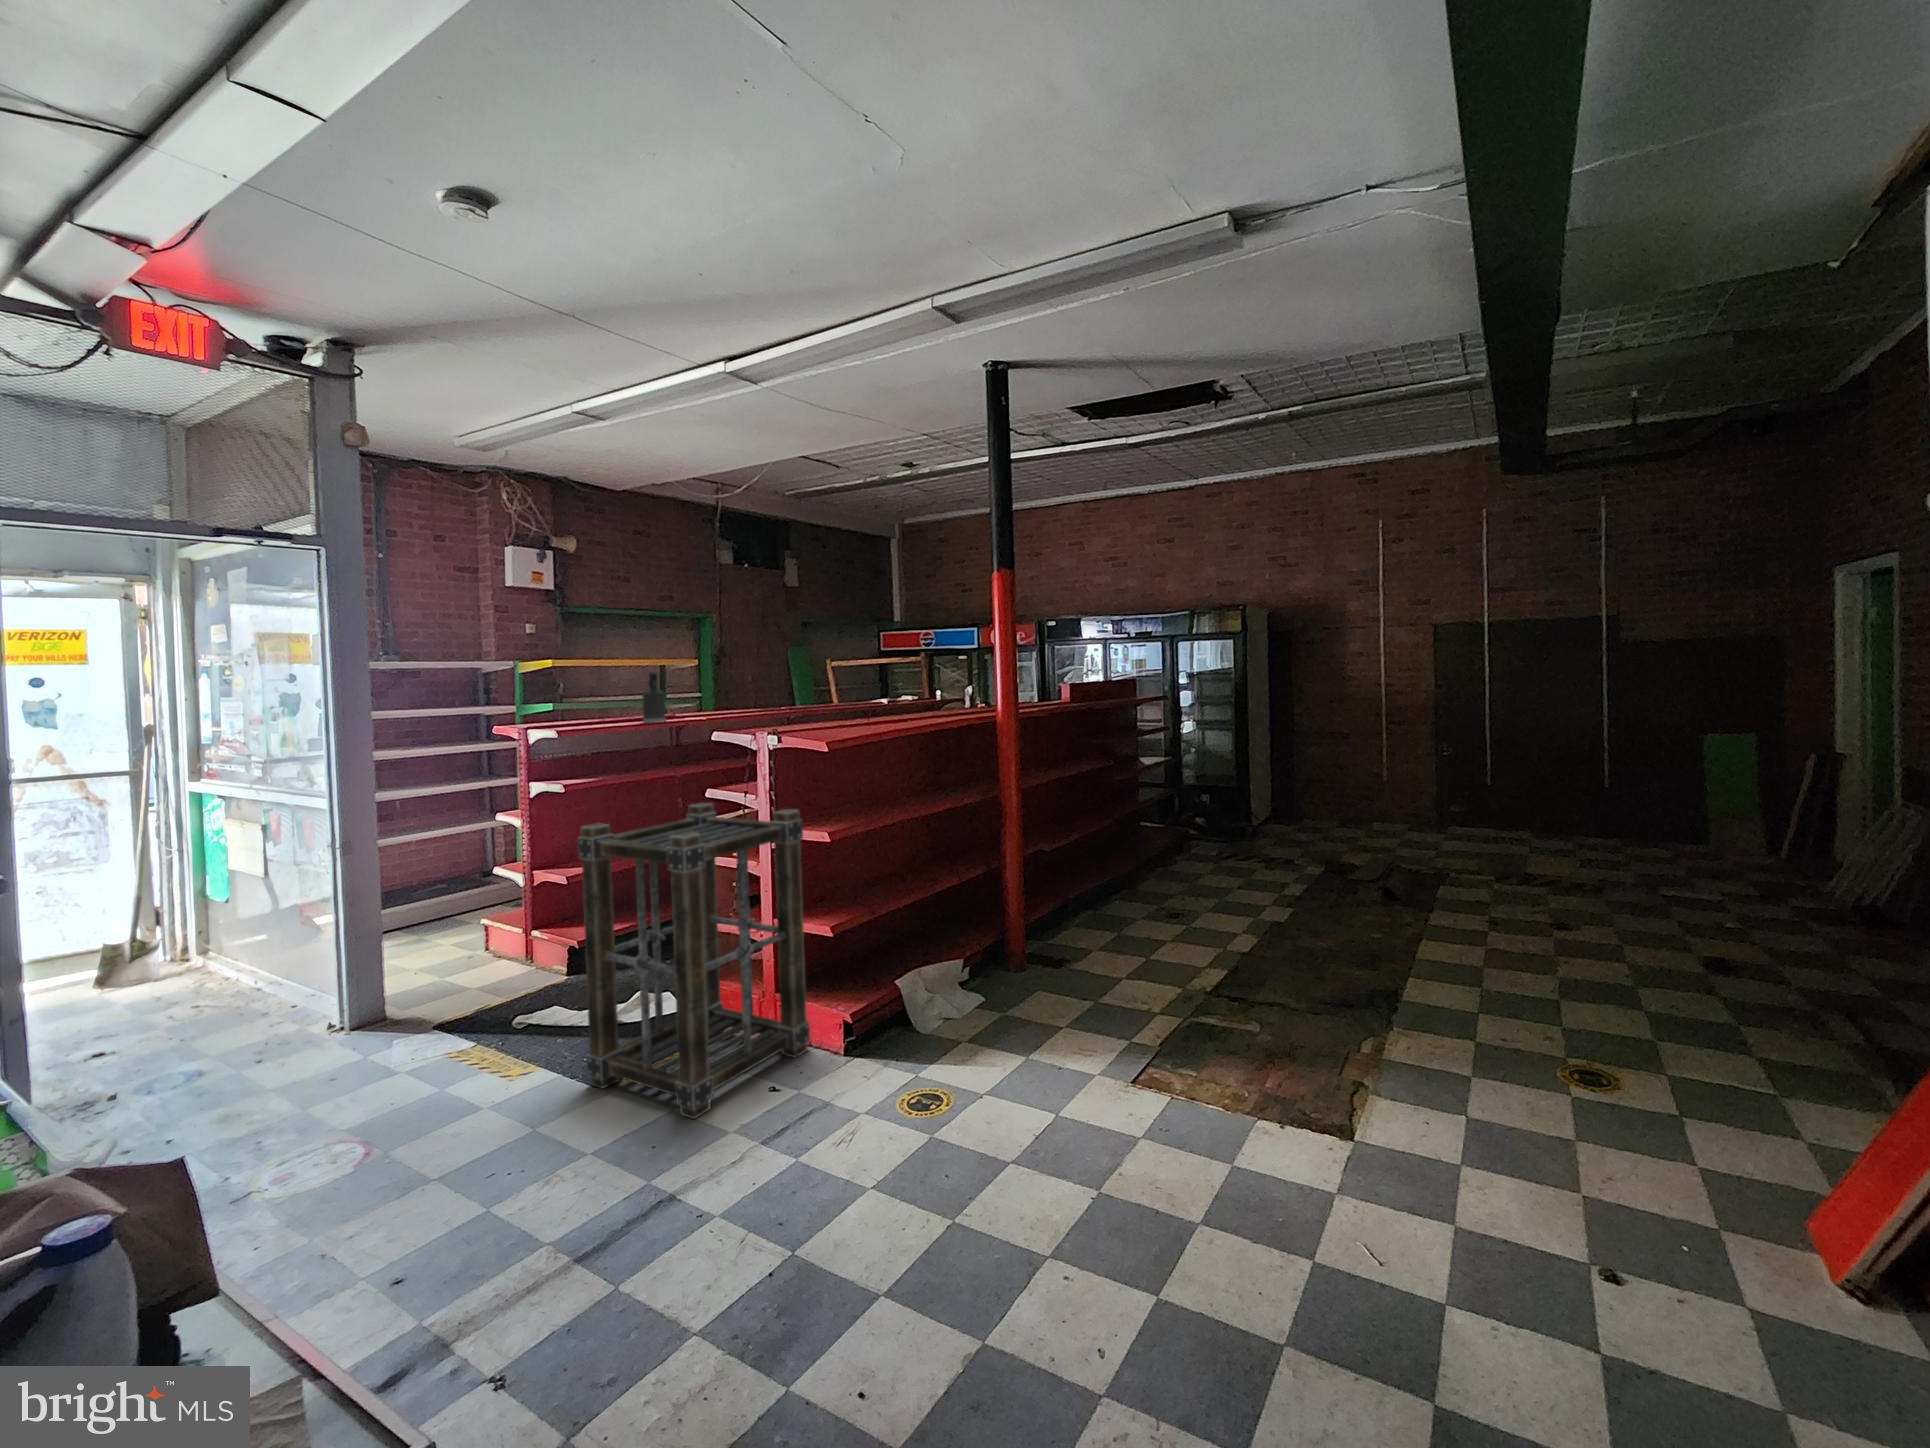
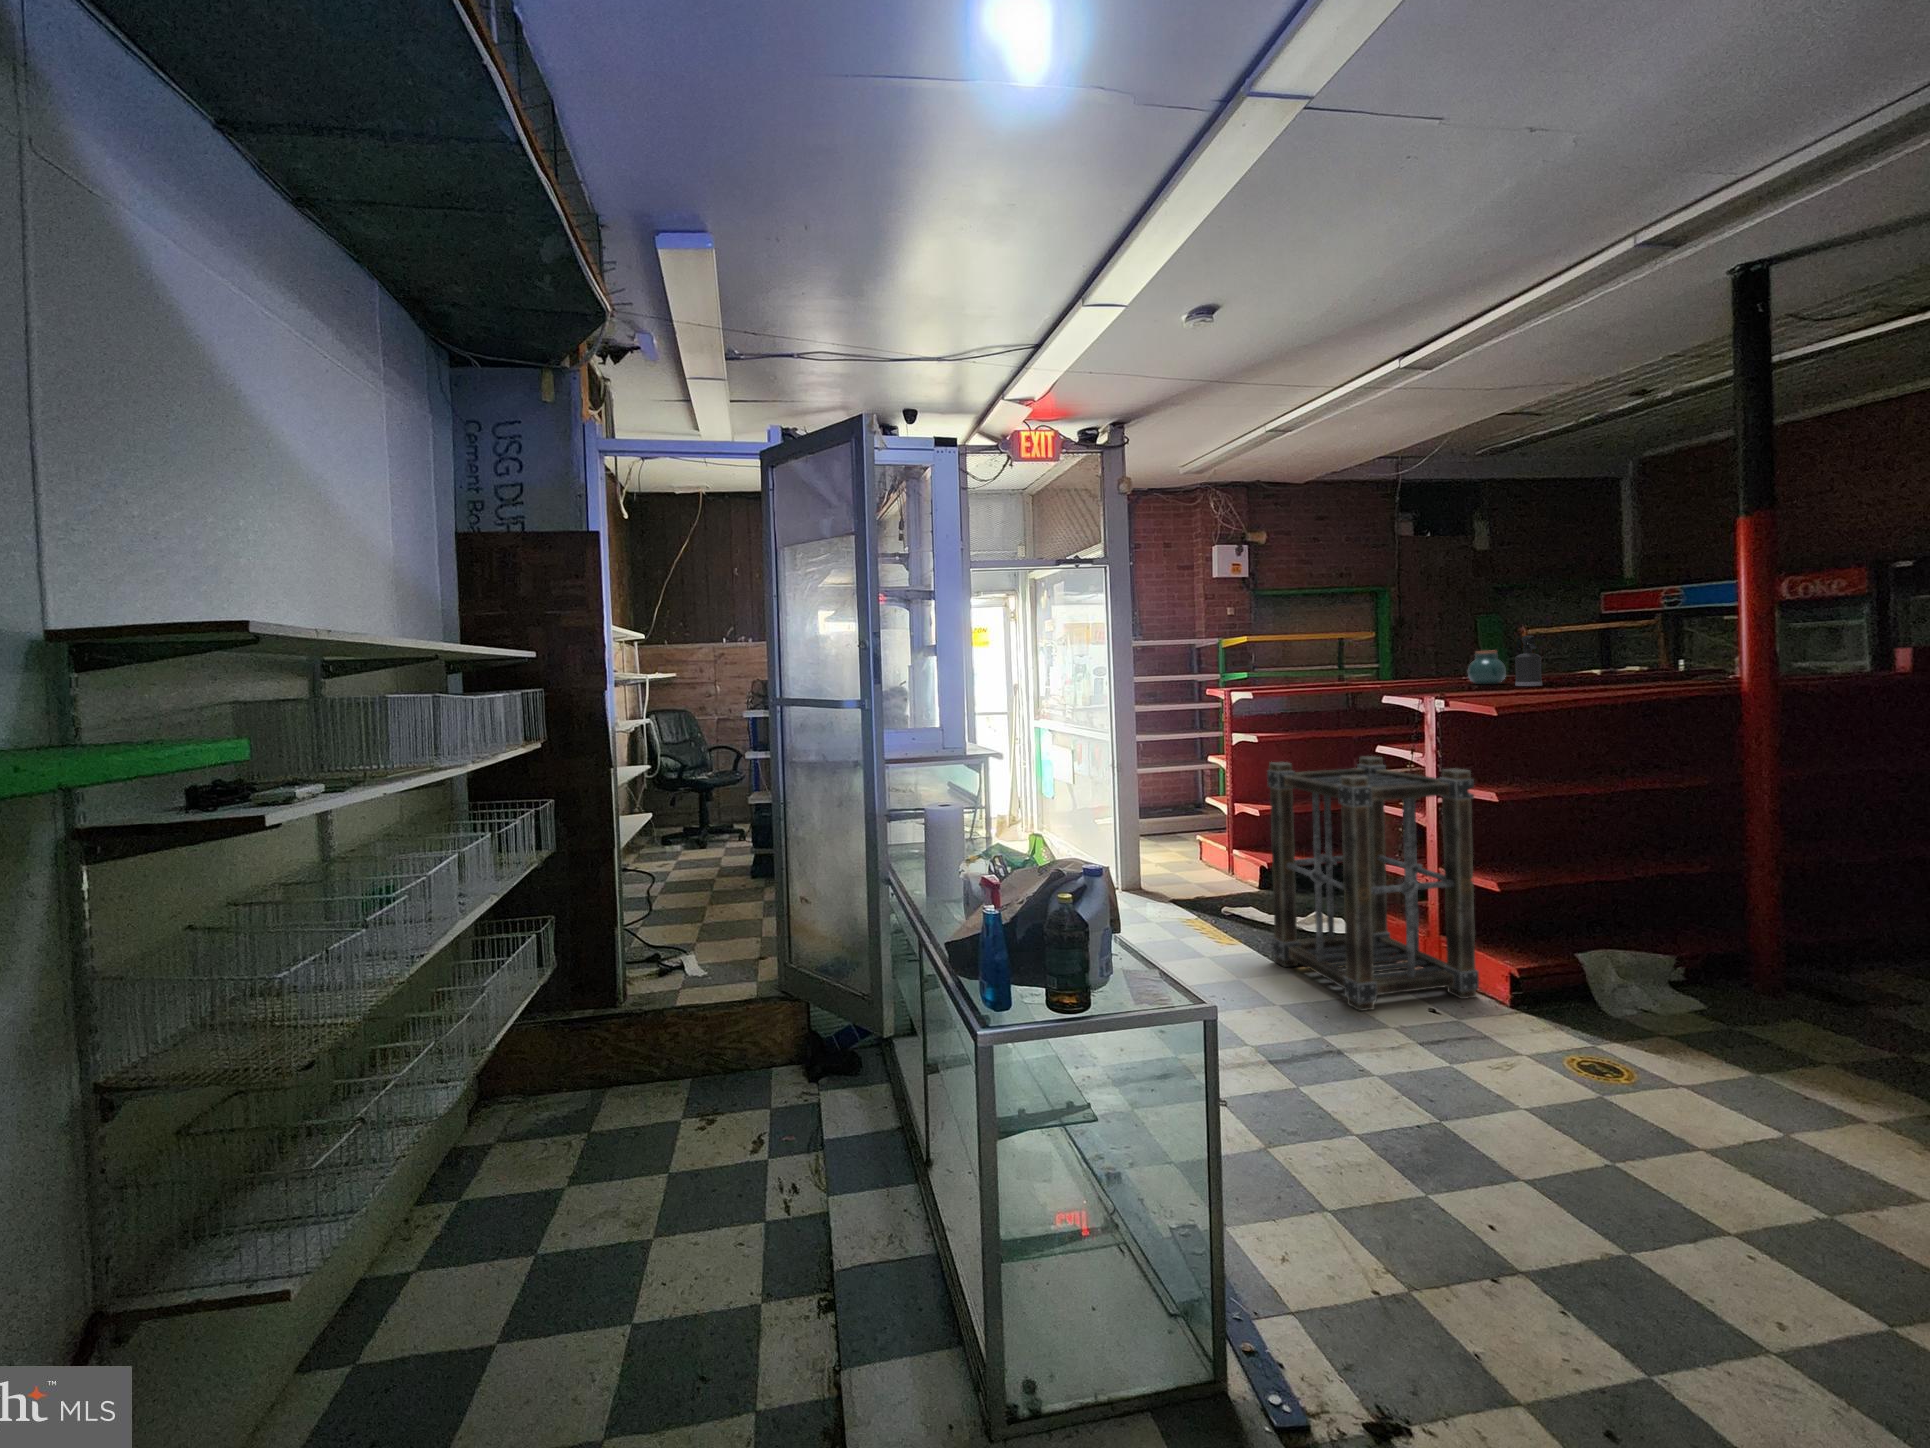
spray bottle: present [642,672,666,723] -> present [1515,636,1542,686]
jar: none [787,681,819,715] -> present [1468,650,1506,684]

